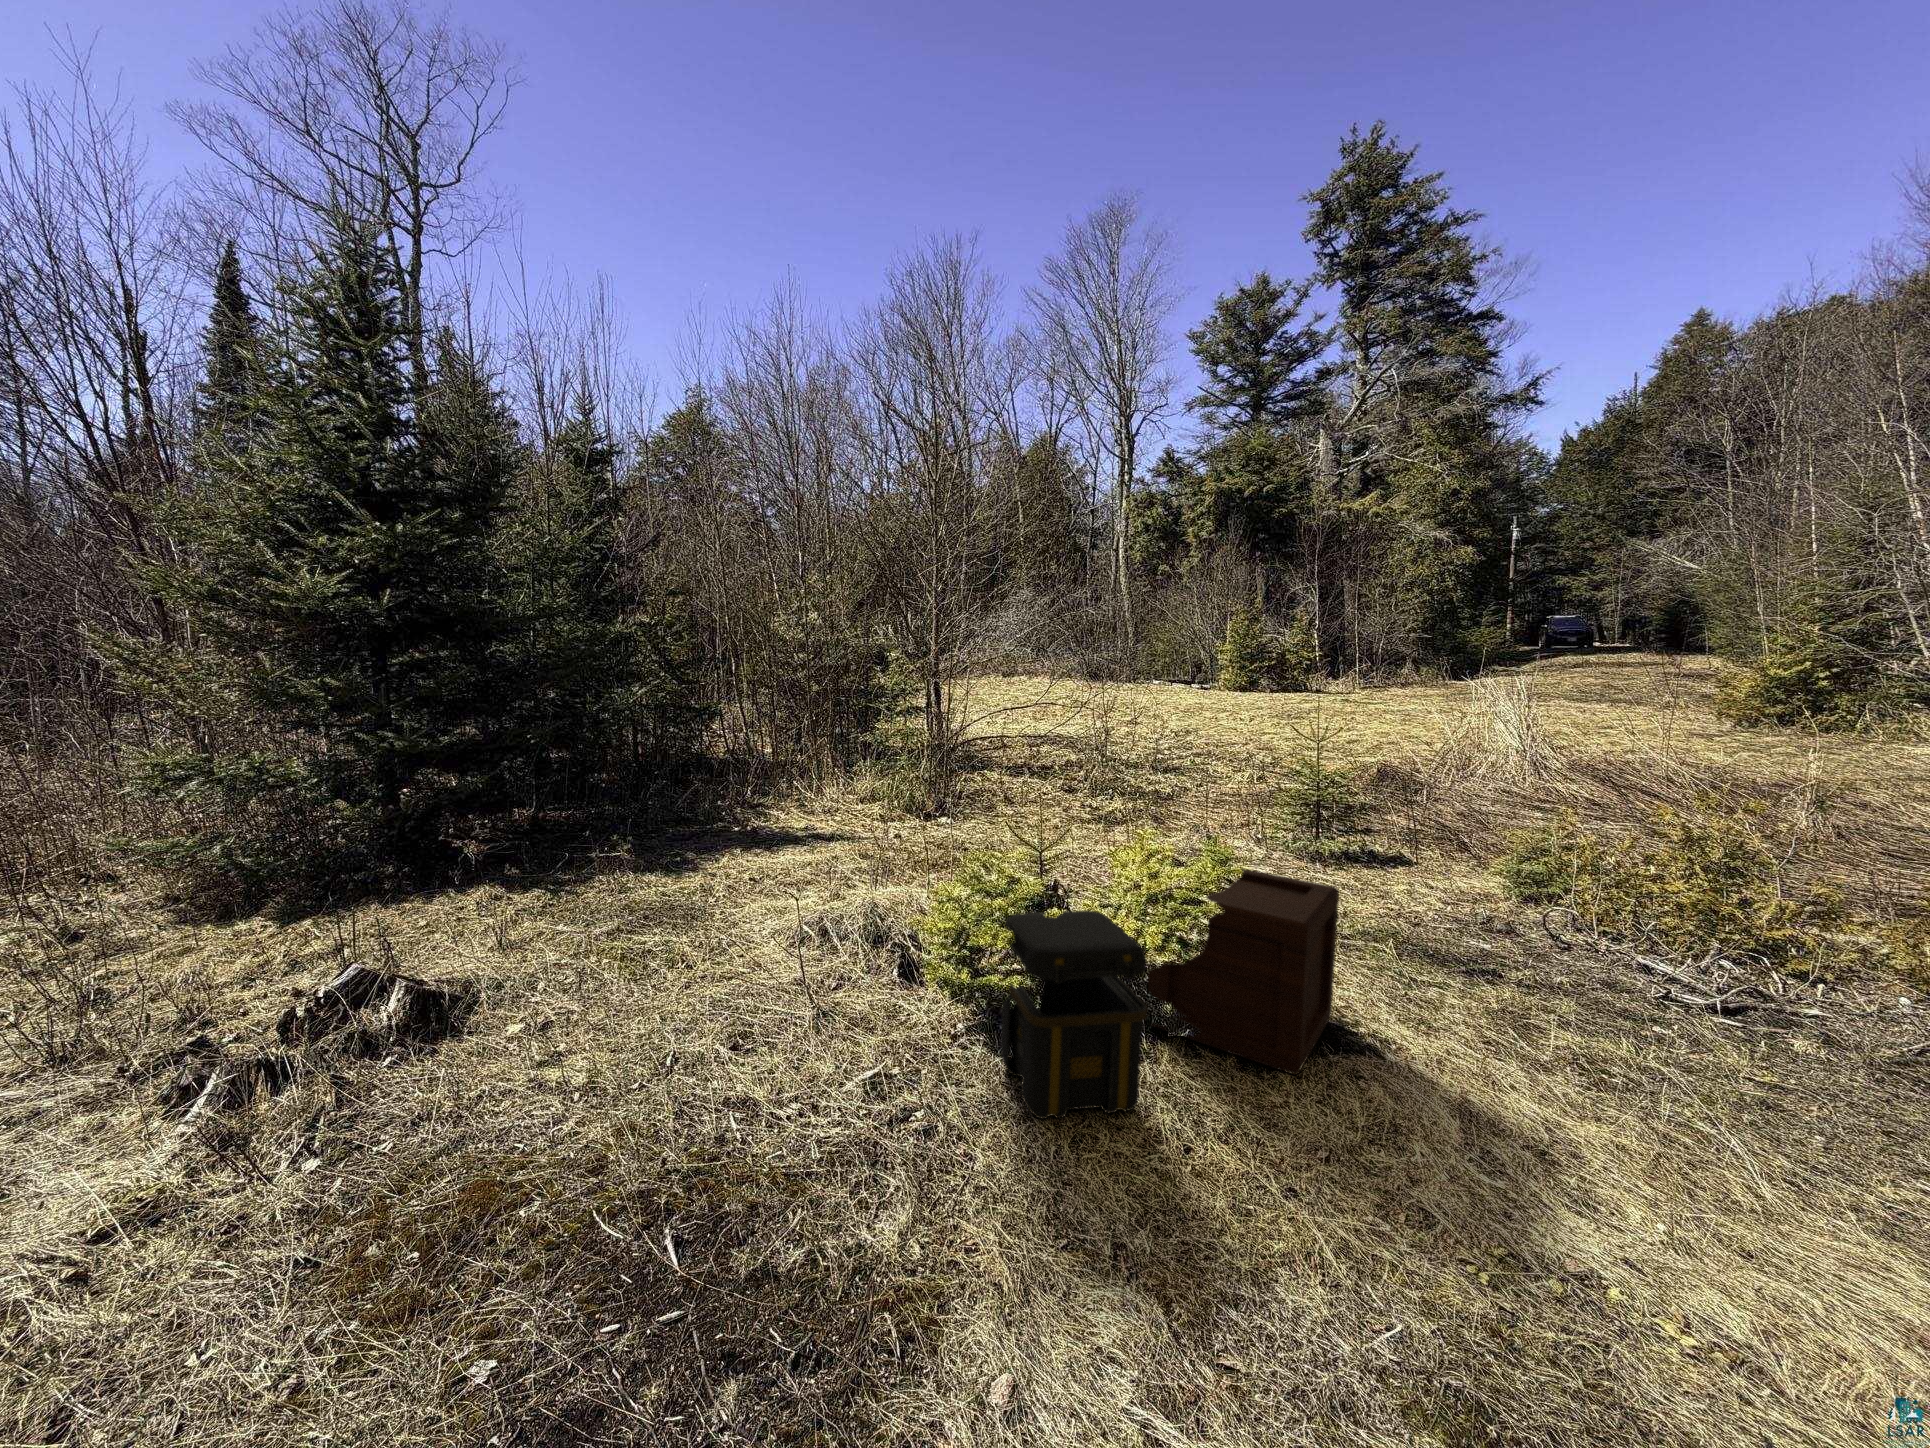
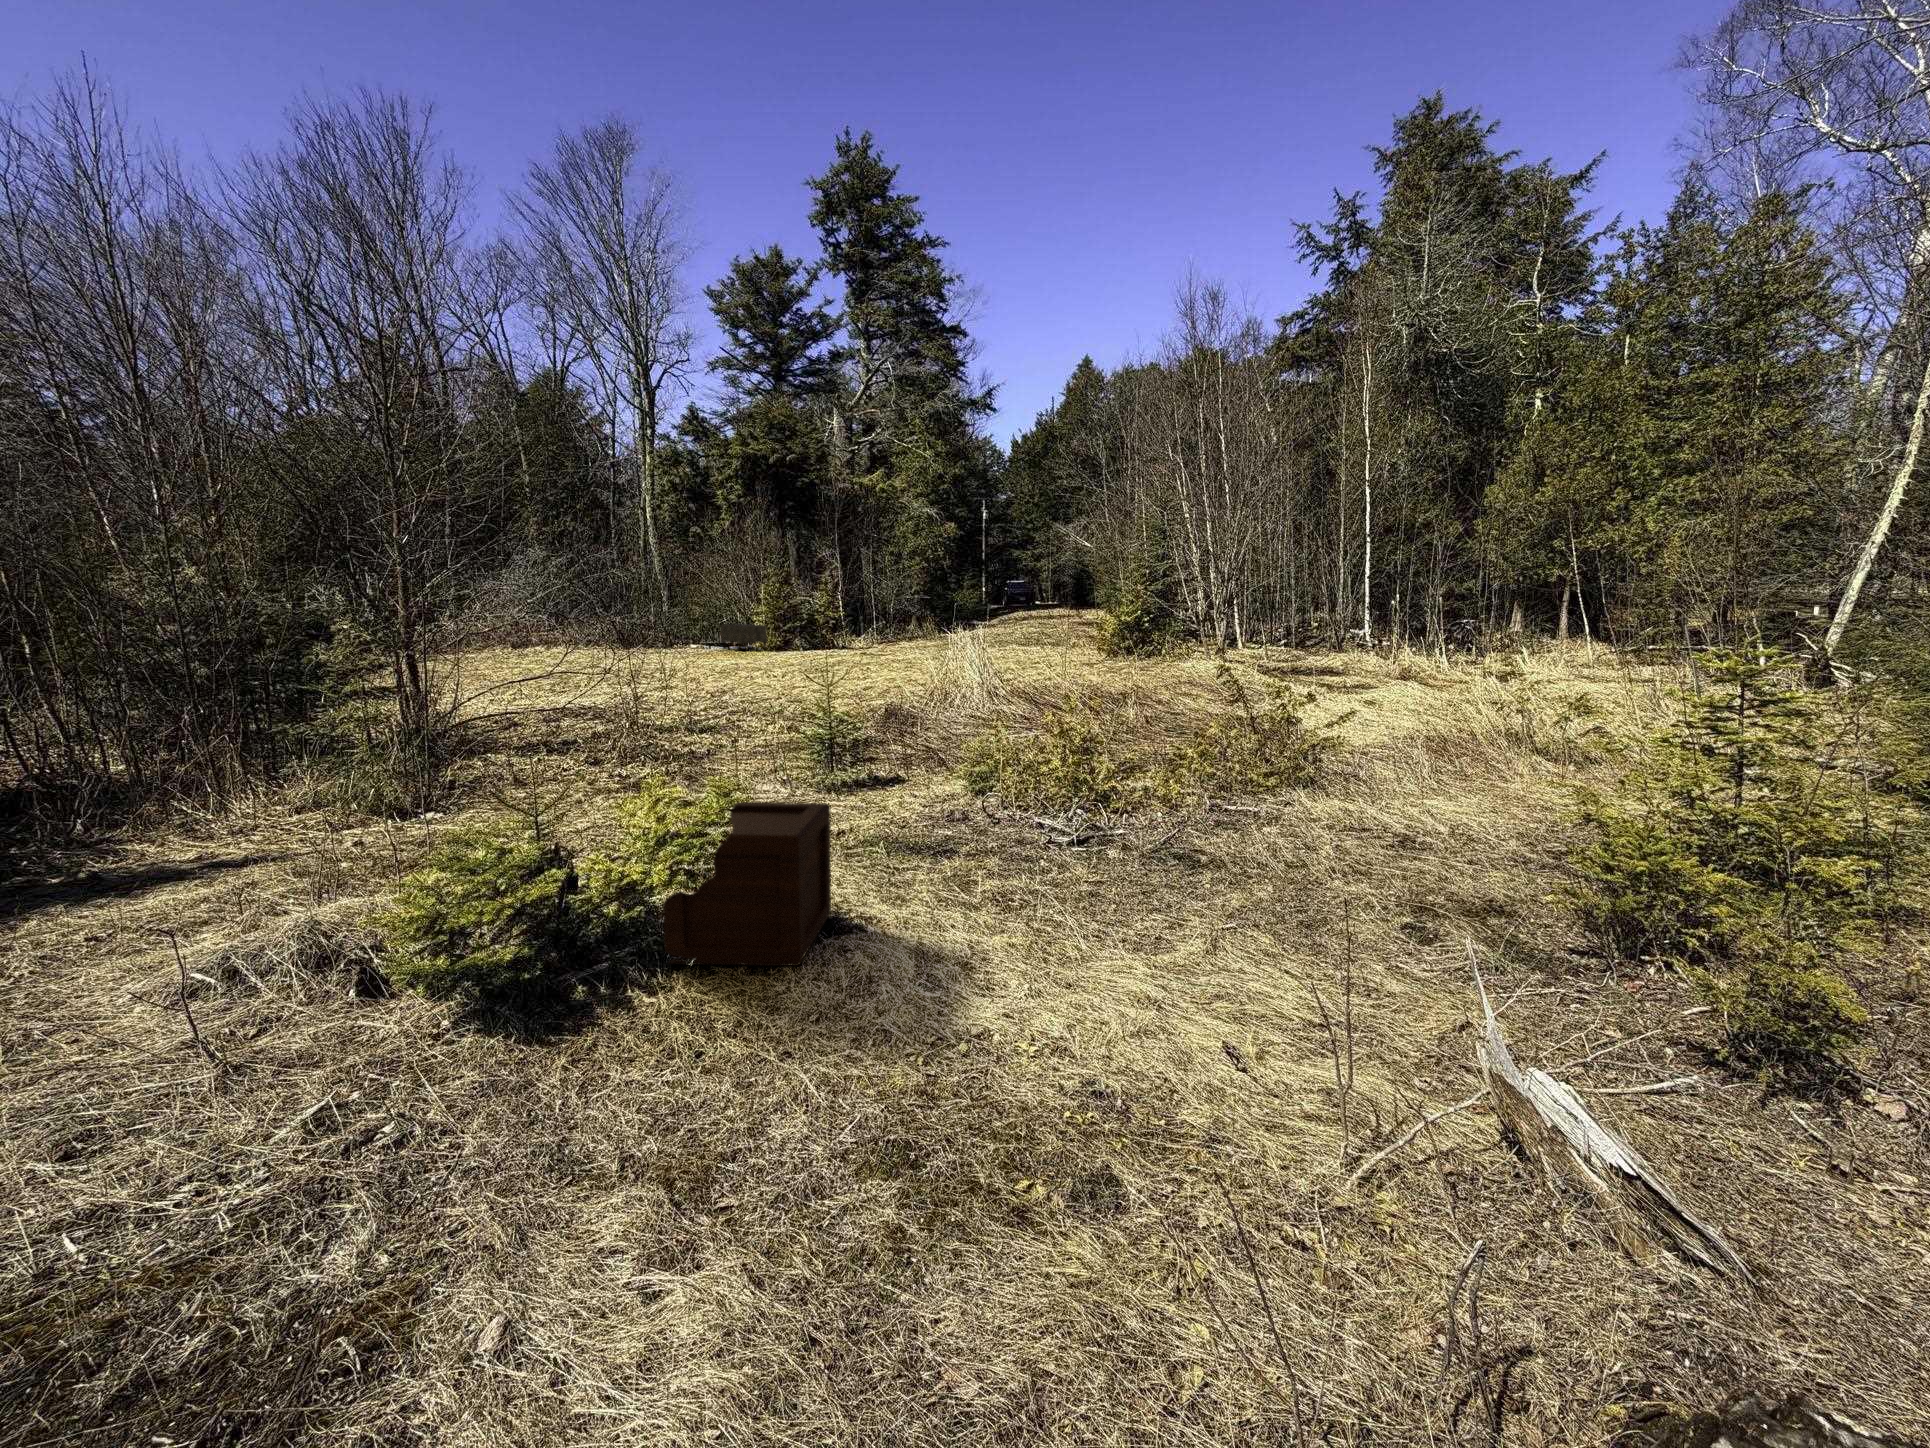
bench: none [1184,661,1233,689] -> present [721,624,768,650]
toolbox: present [1001,910,1147,1119] -> none [490,864,654,1081]

